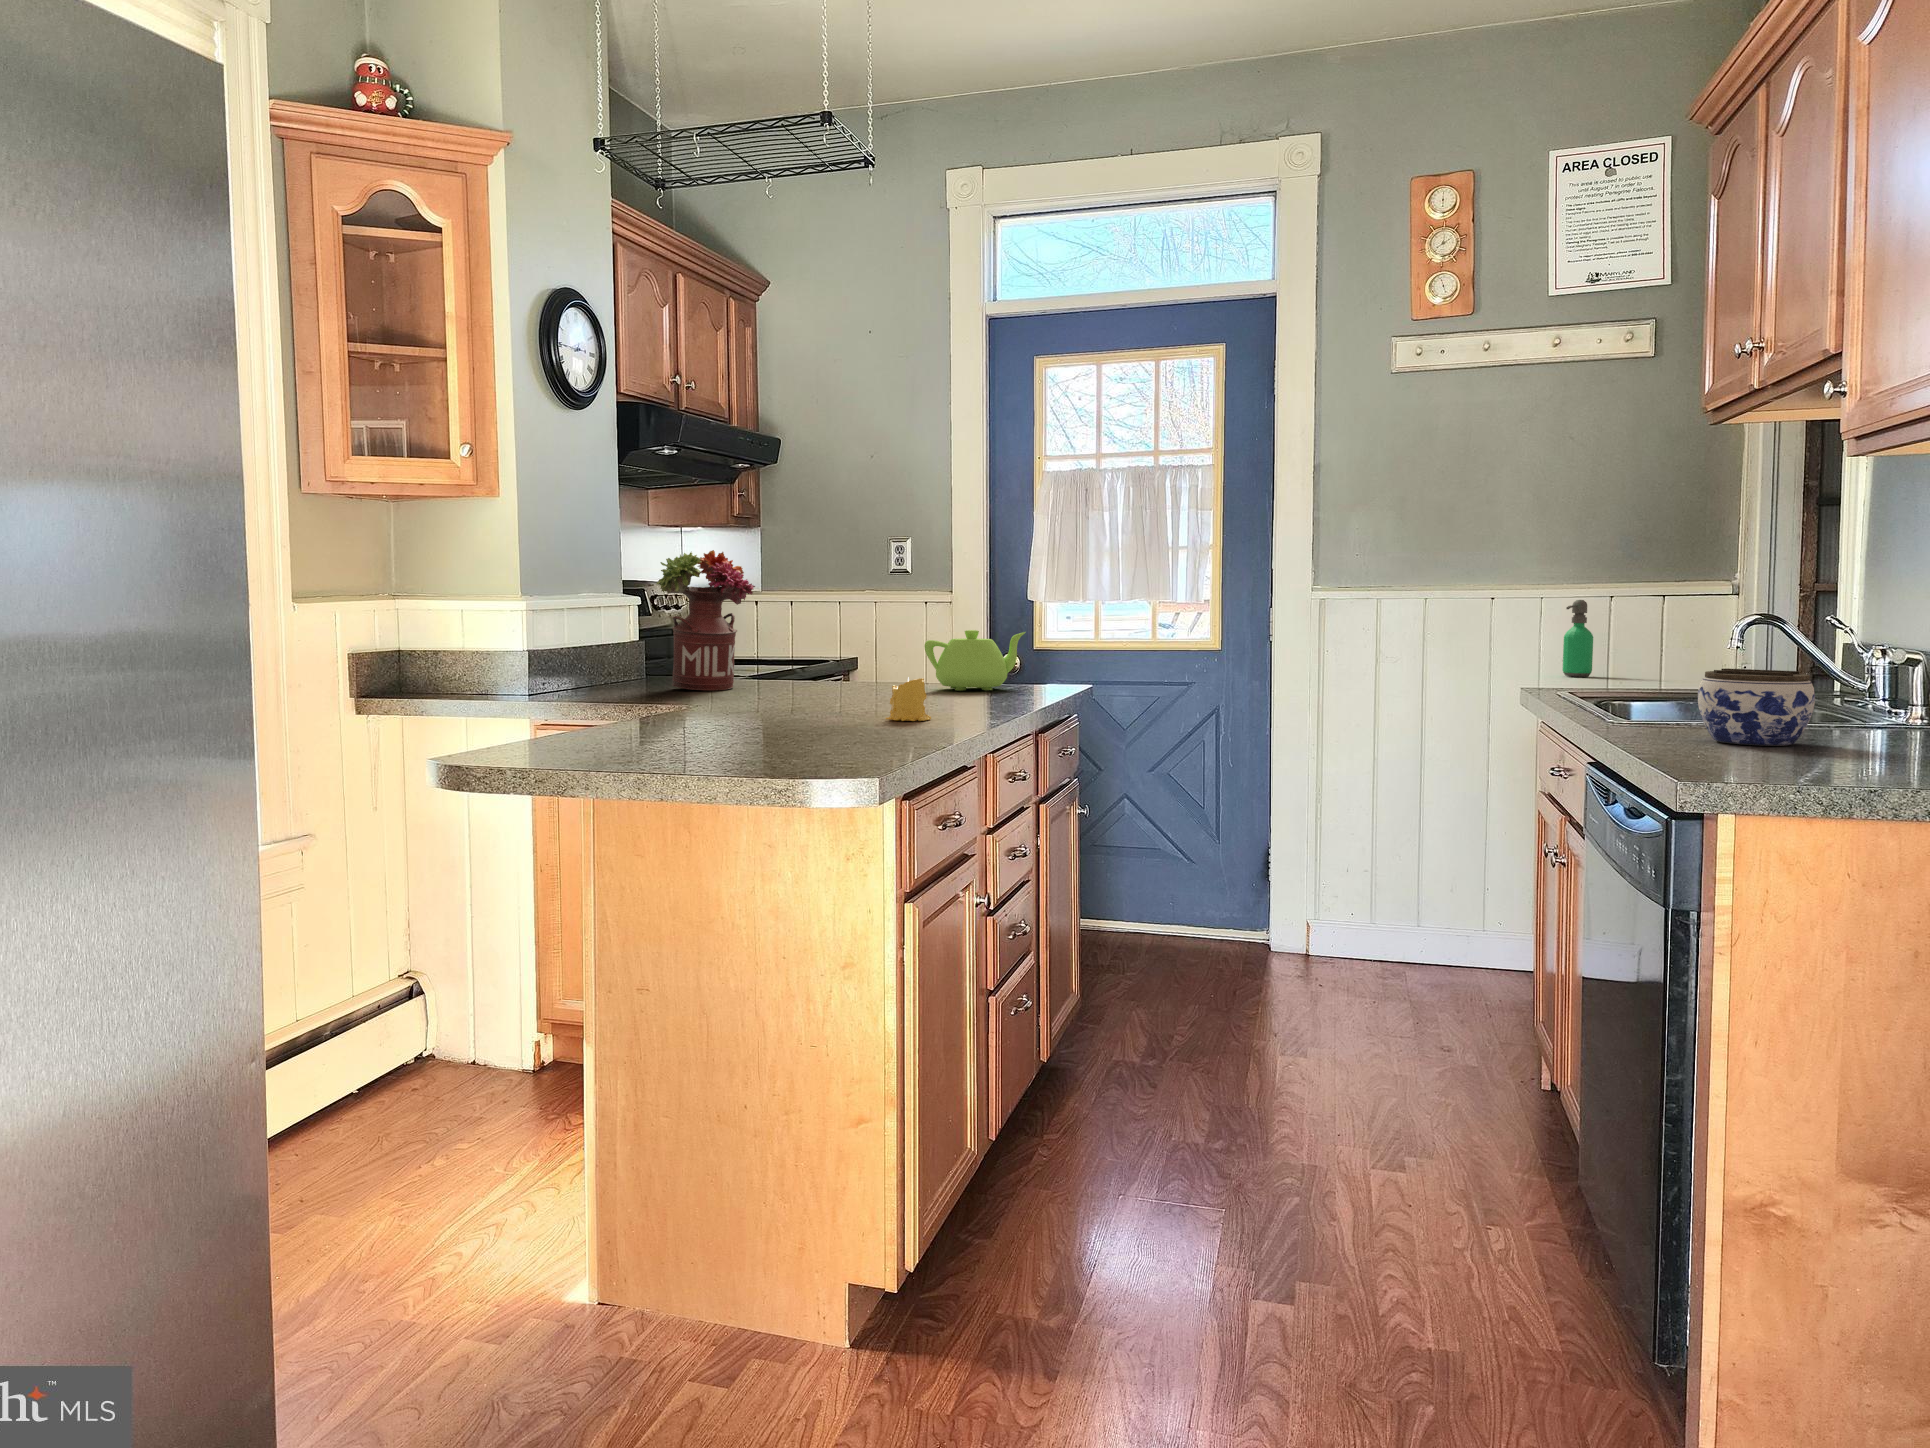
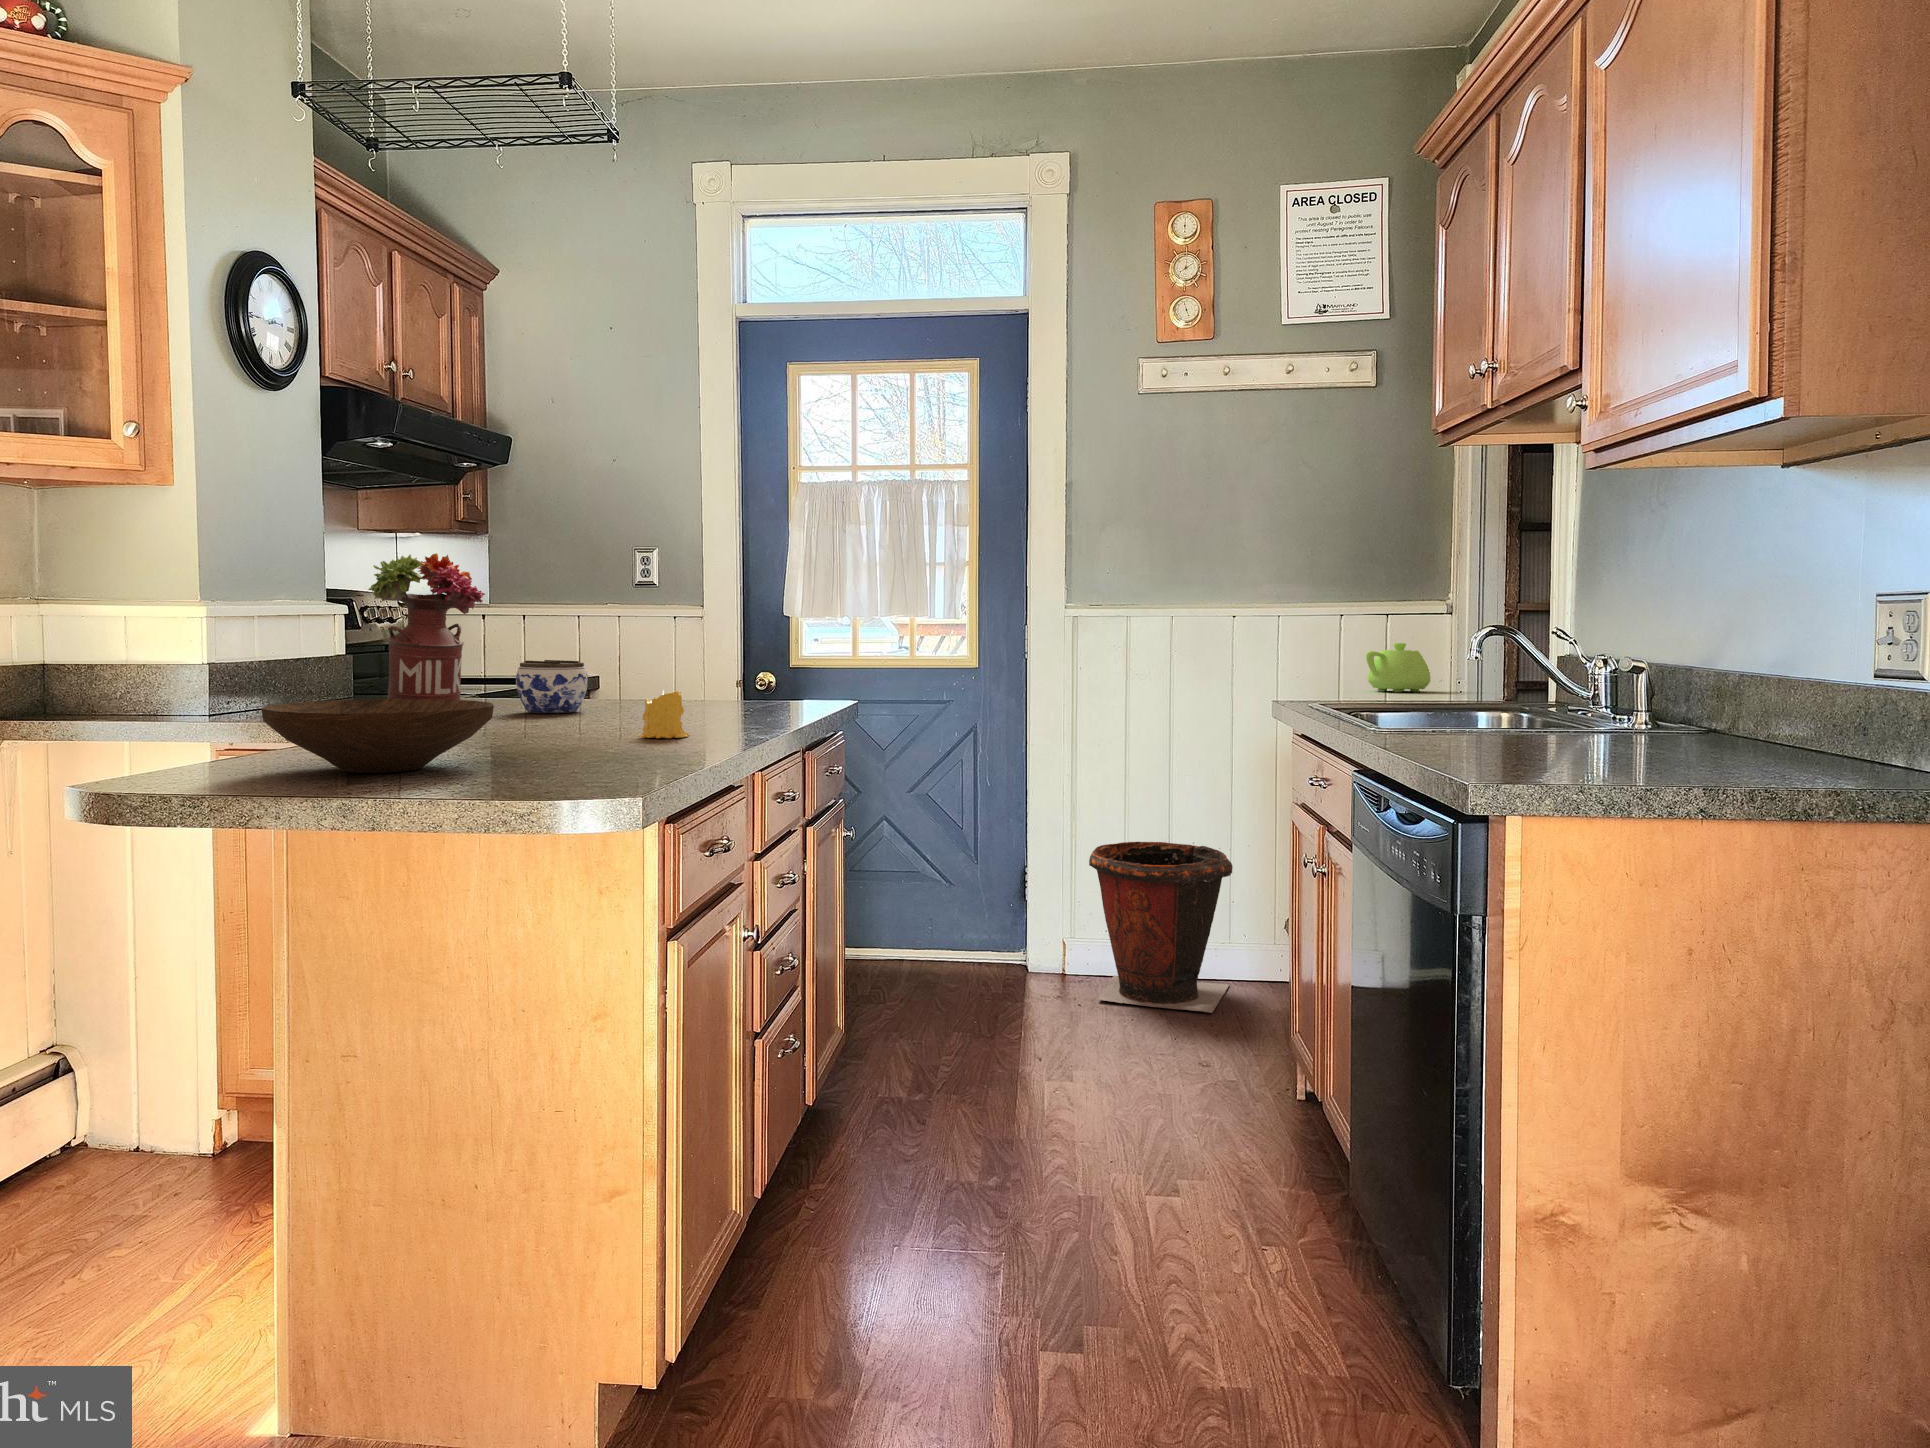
soap dispenser: present [1563,600,1593,677] -> none [1299,617,1326,691]
teapot: present [924,630,1025,691] -> present [1366,643,1430,692]
jar: present [1698,668,1815,746] -> present [516,660,588,713]
wooden bowl: none [574,685,760,750] -> present [261,699,494,773]
waste bin: none [1332,827,1484,1002] -> present [1089,842,1233,1013]

